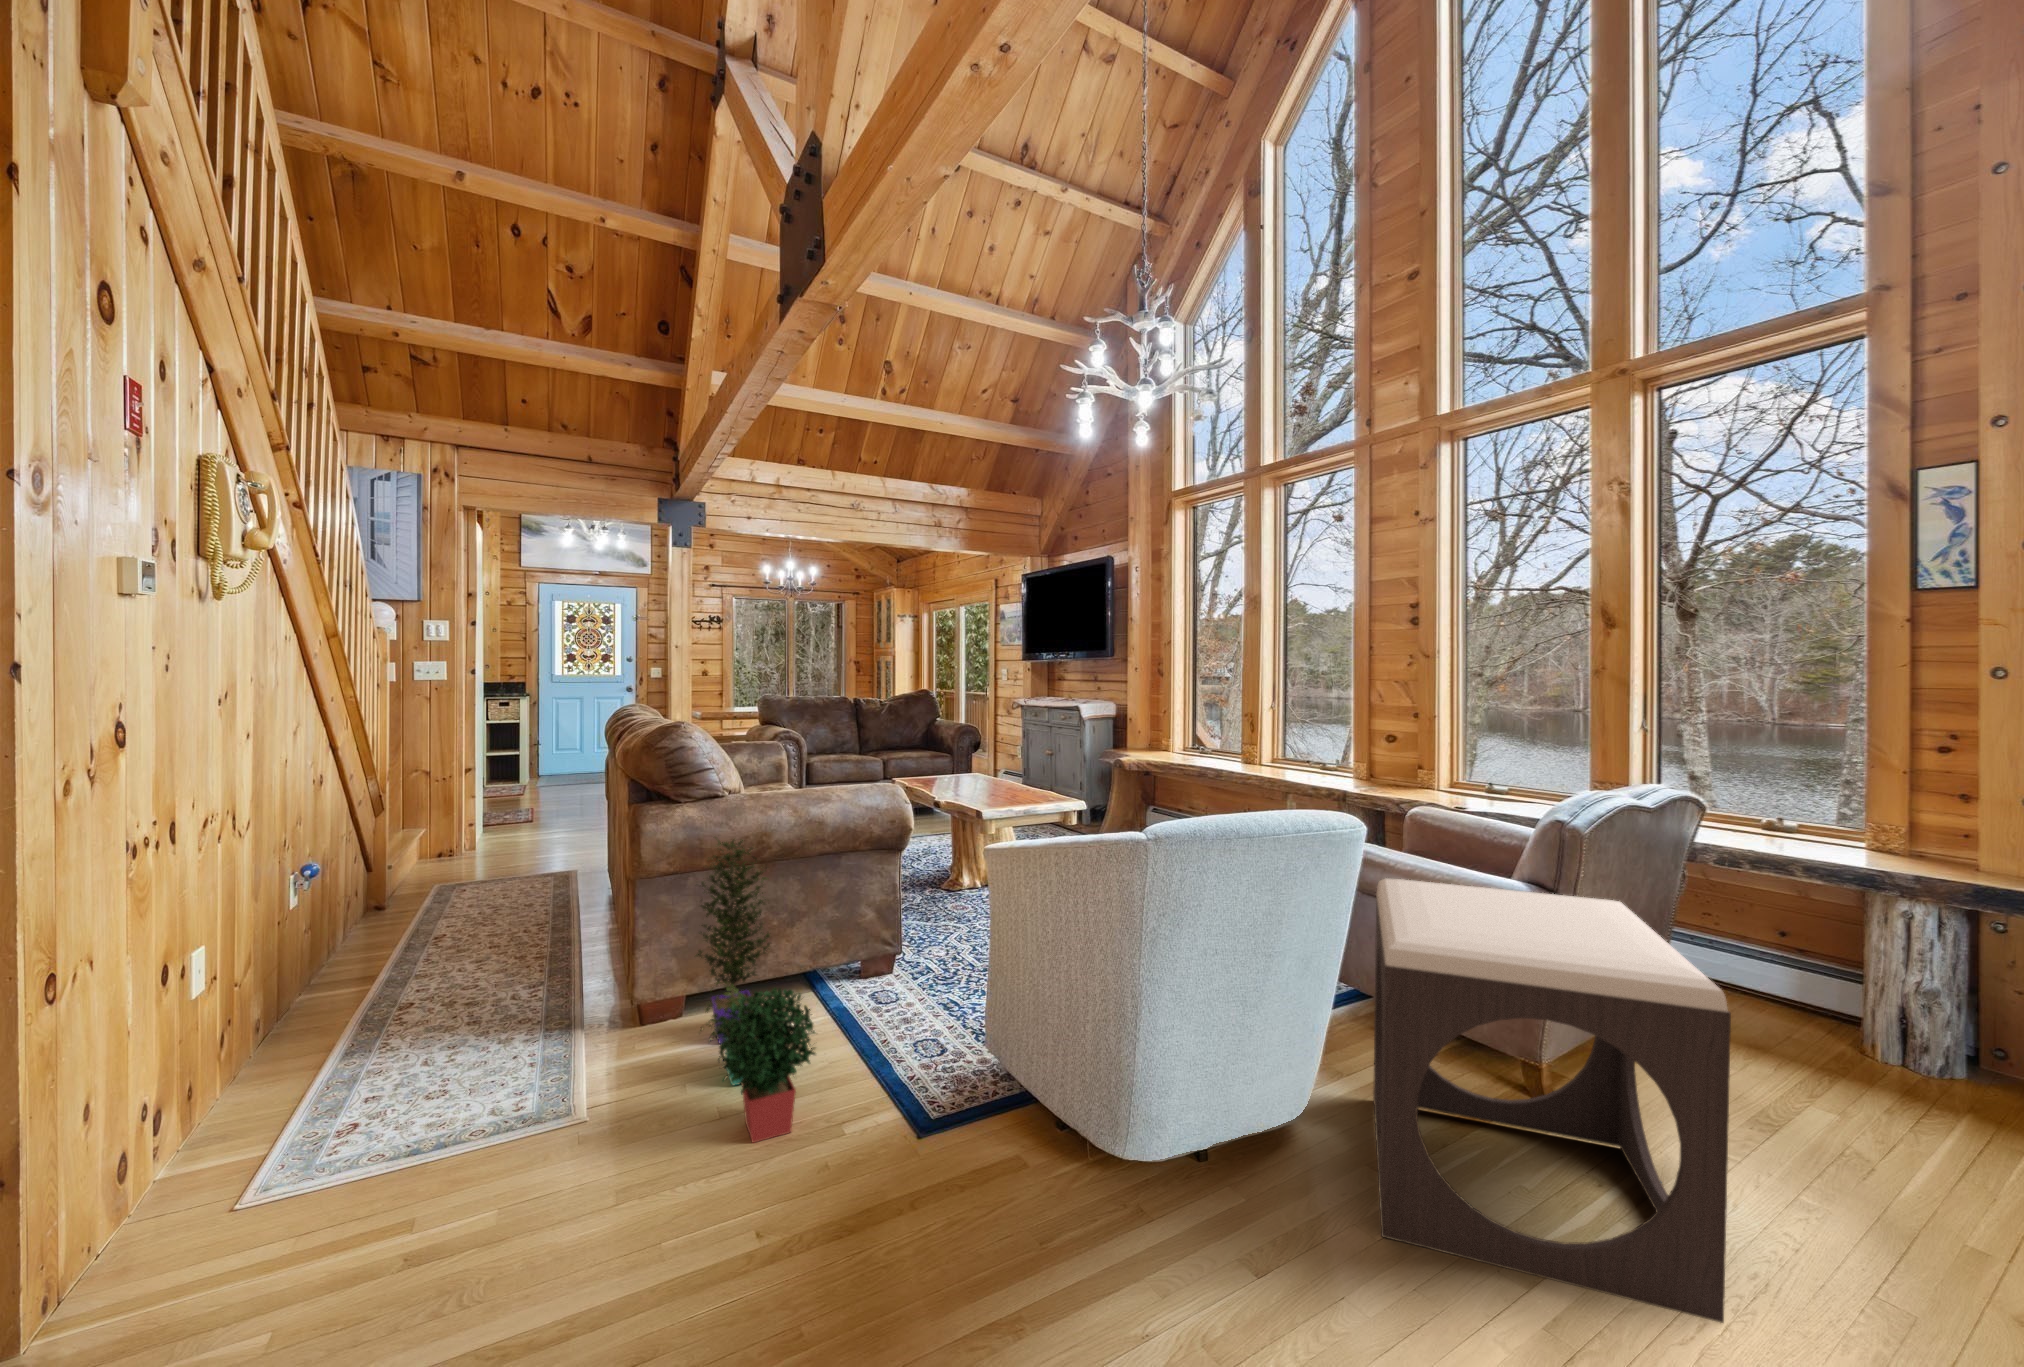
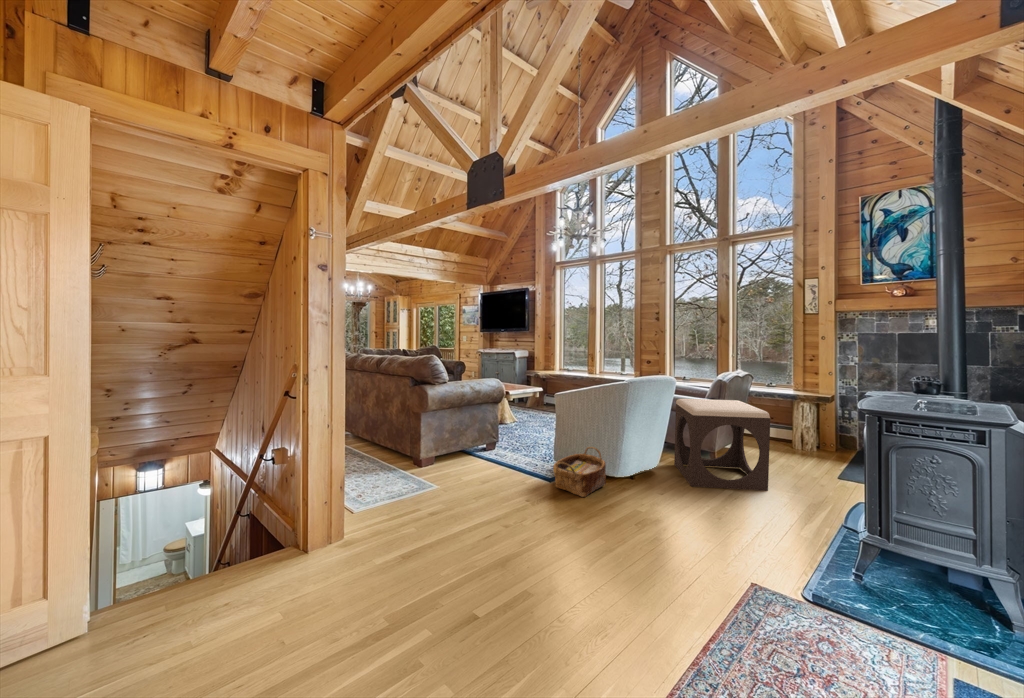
potted plant: present [696,837,816,1143] -> none [454,396,525,486]
woven basket: none [863,1036,1055,1244] -> present [553,447,606,497]

